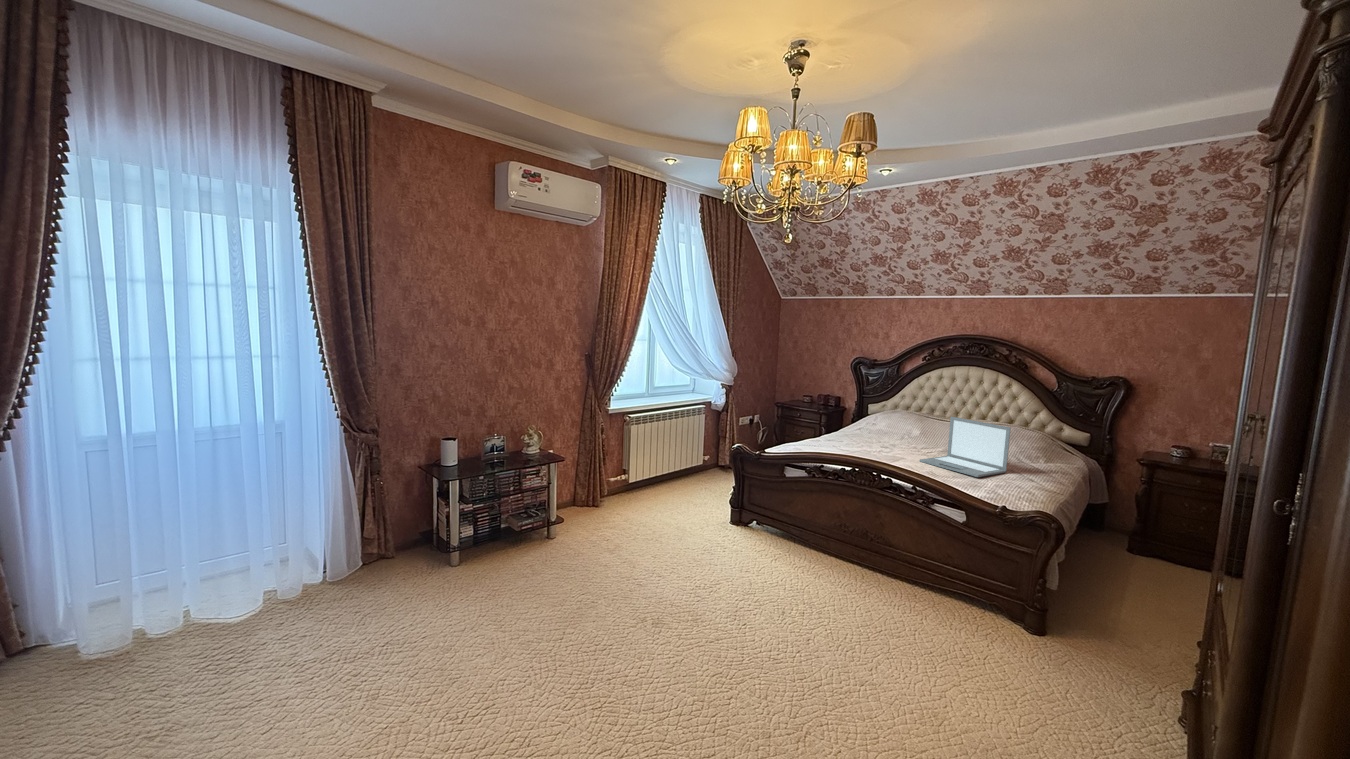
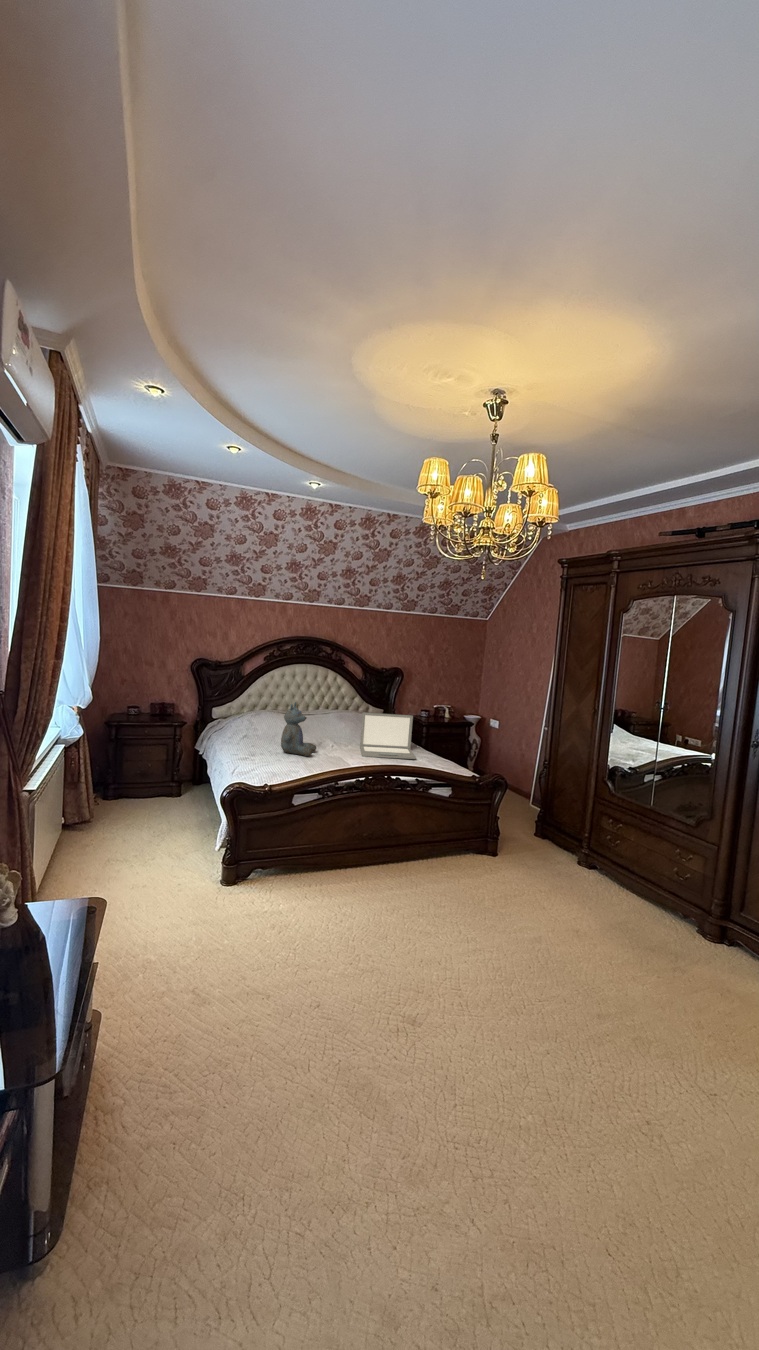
stuffed bear: none [837,395,879,448] -> present [281,702,316,756]

